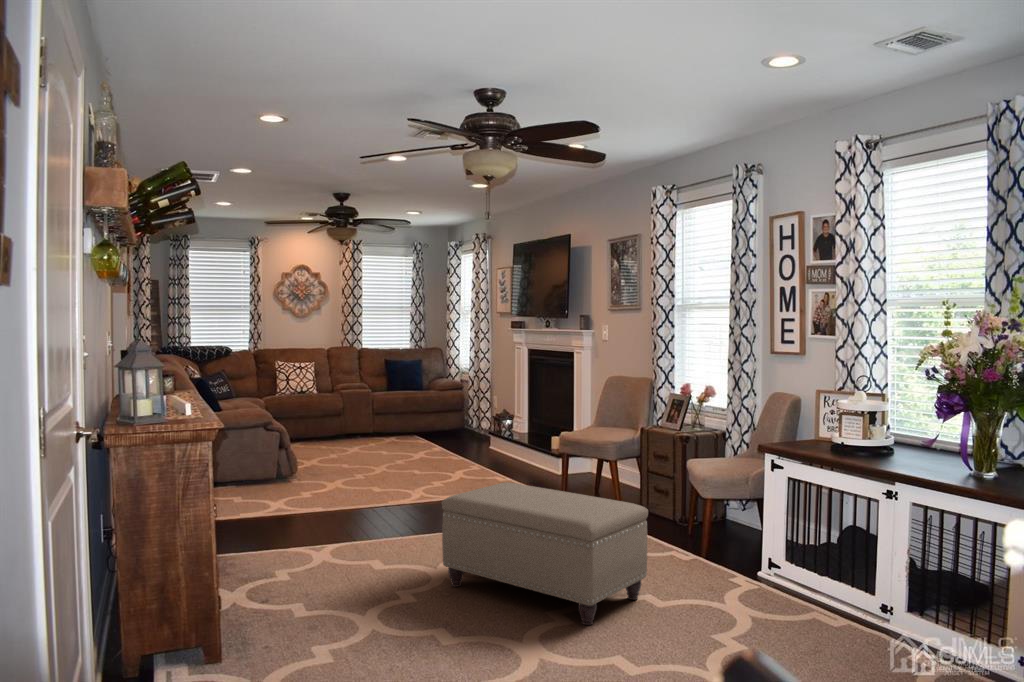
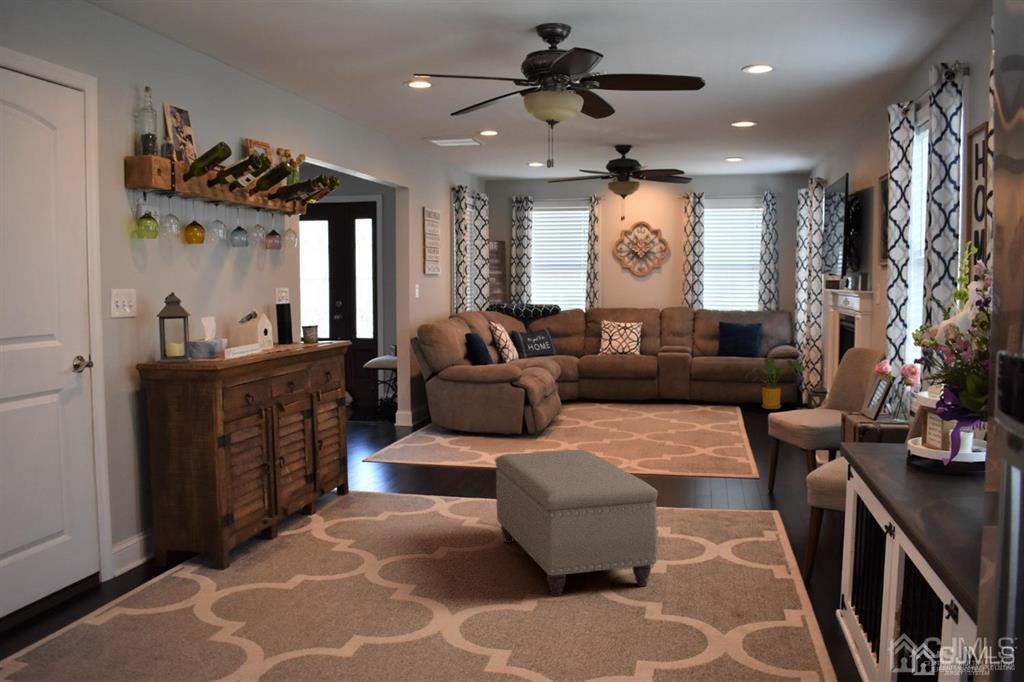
house plant: none [430,390,477,436] -> present [746,358,803,409]

